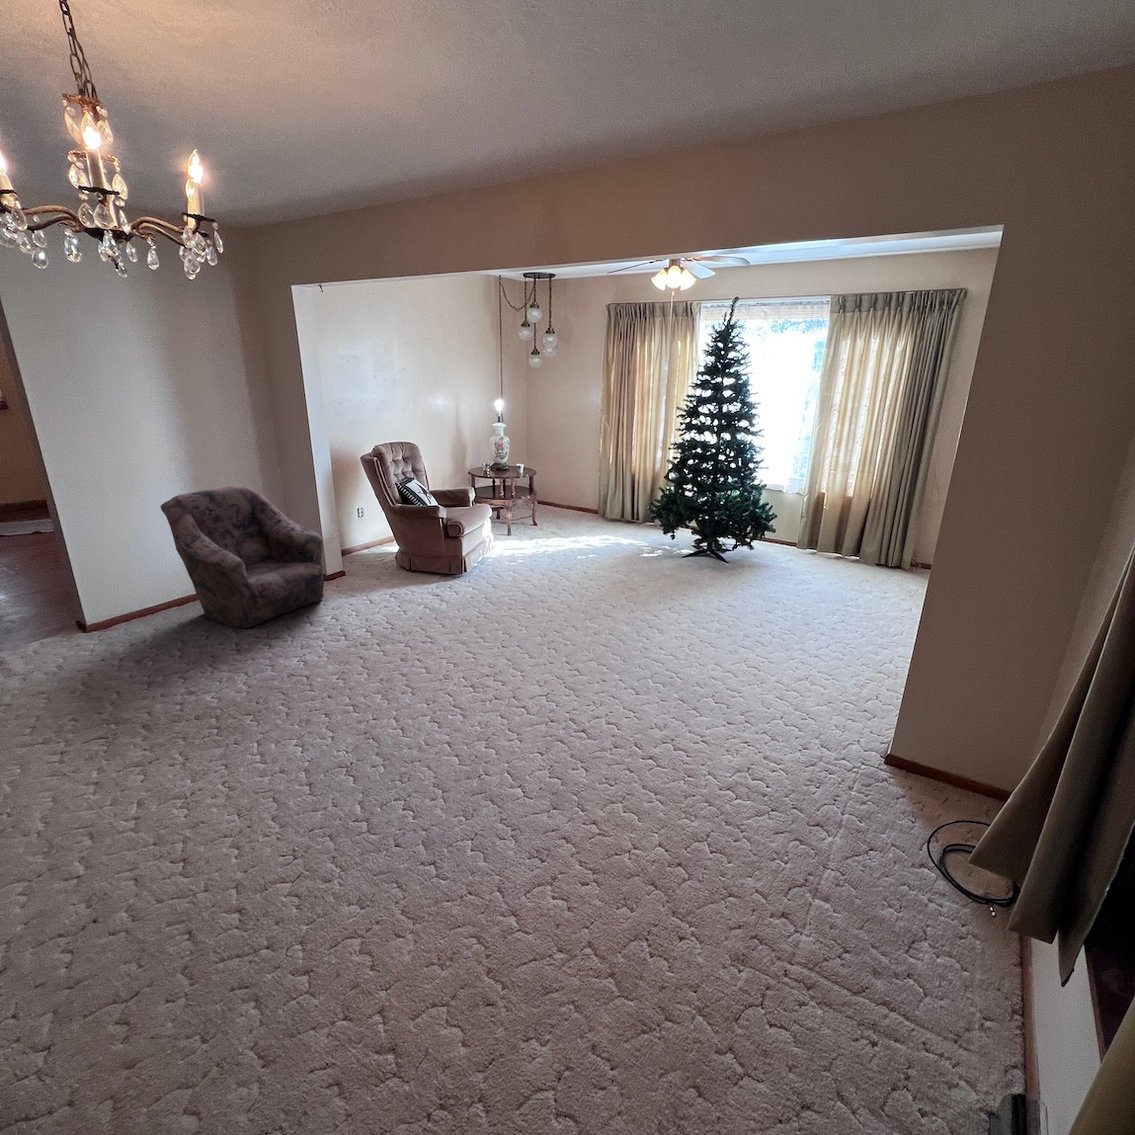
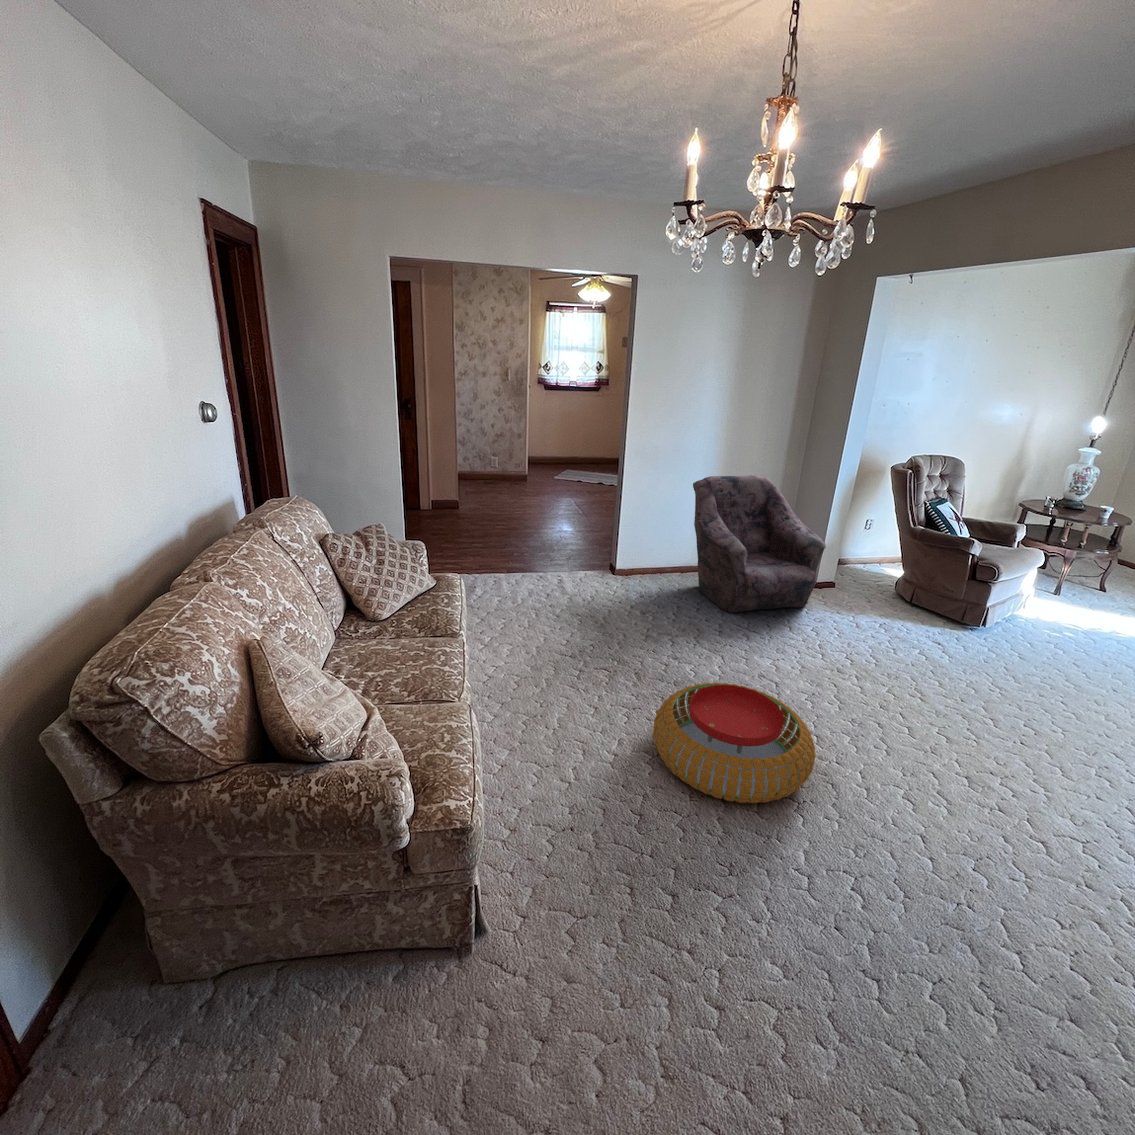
pouf: none [175,686,352,805] -> present [653,682,816,803]

